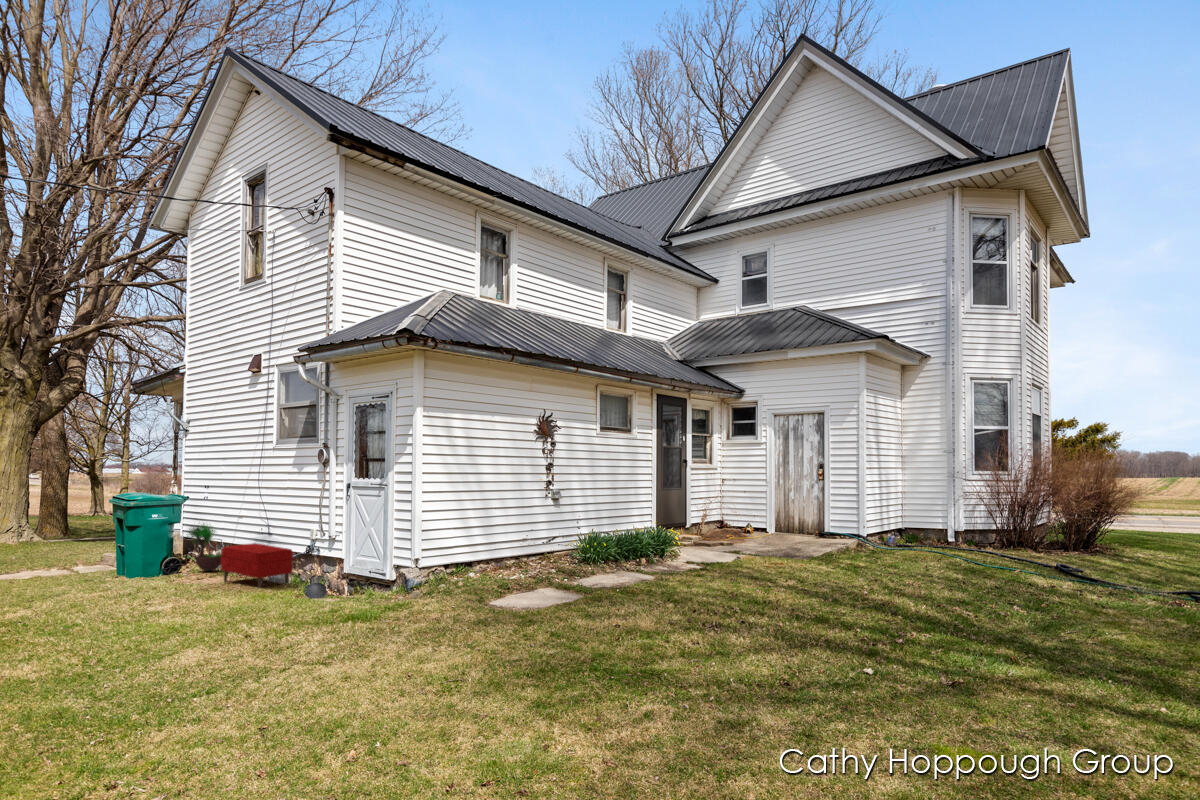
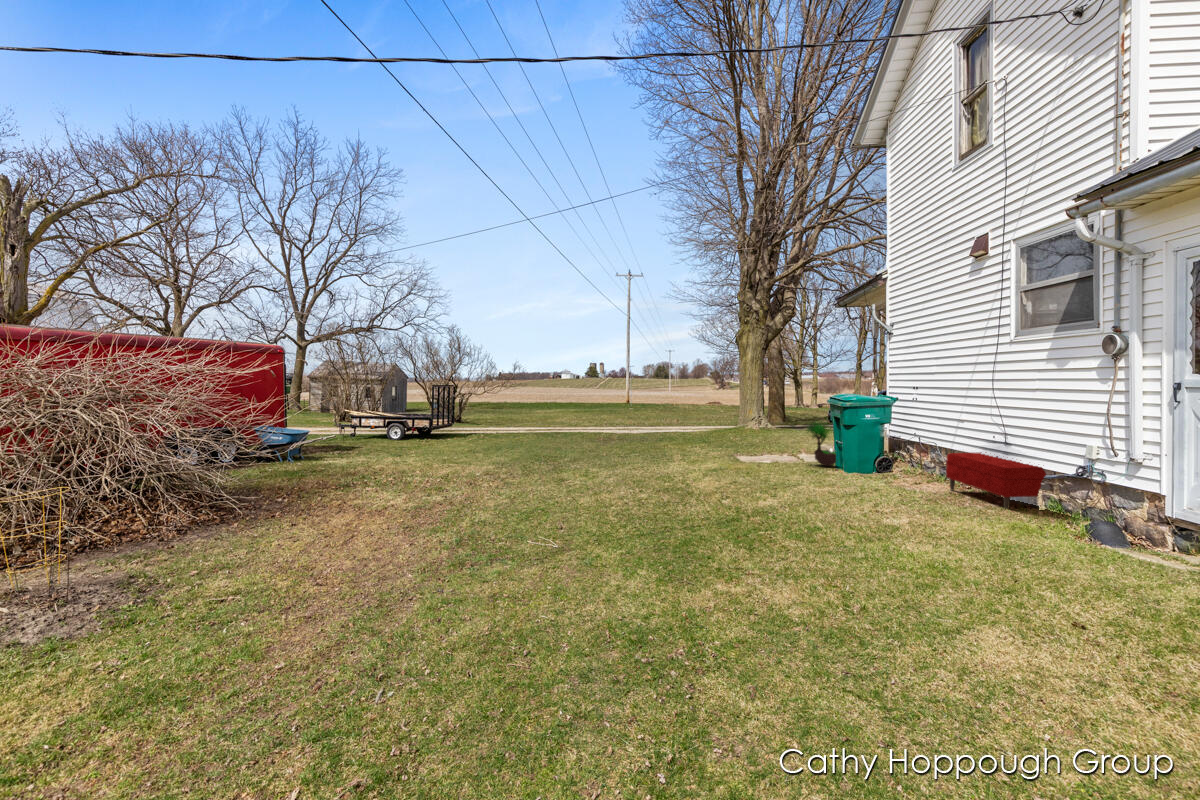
potted tree: present [189,523,221,571] -> present [808,423,836,466]

